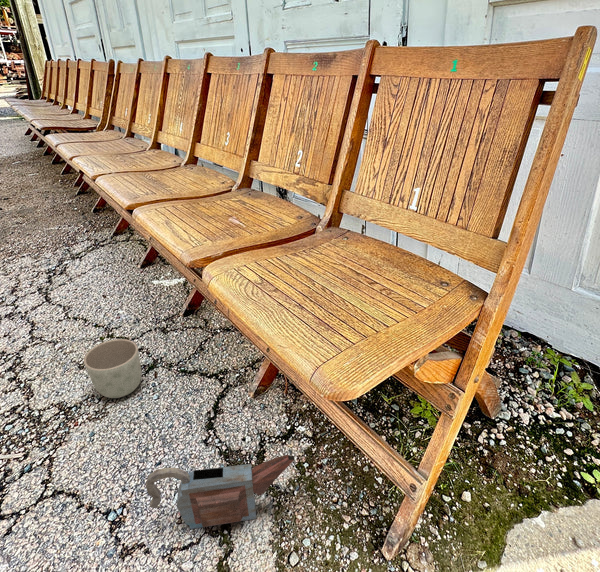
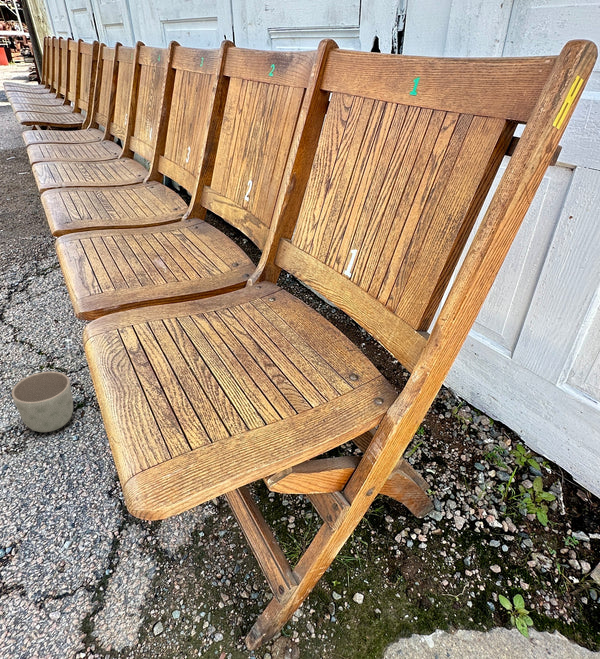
watering can: present [146,455,294,529] -> none [20,516,174,582]

